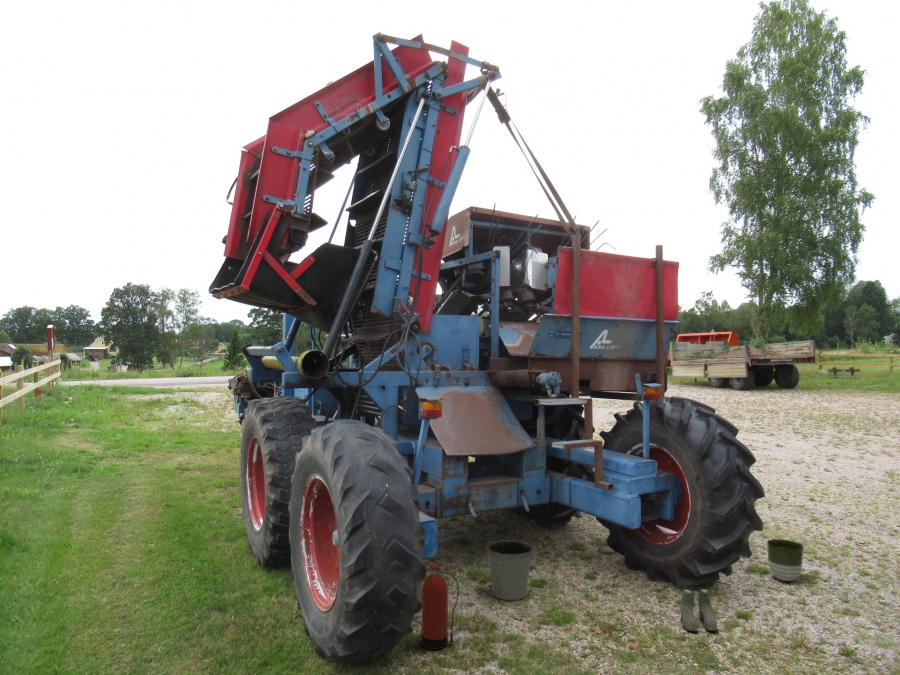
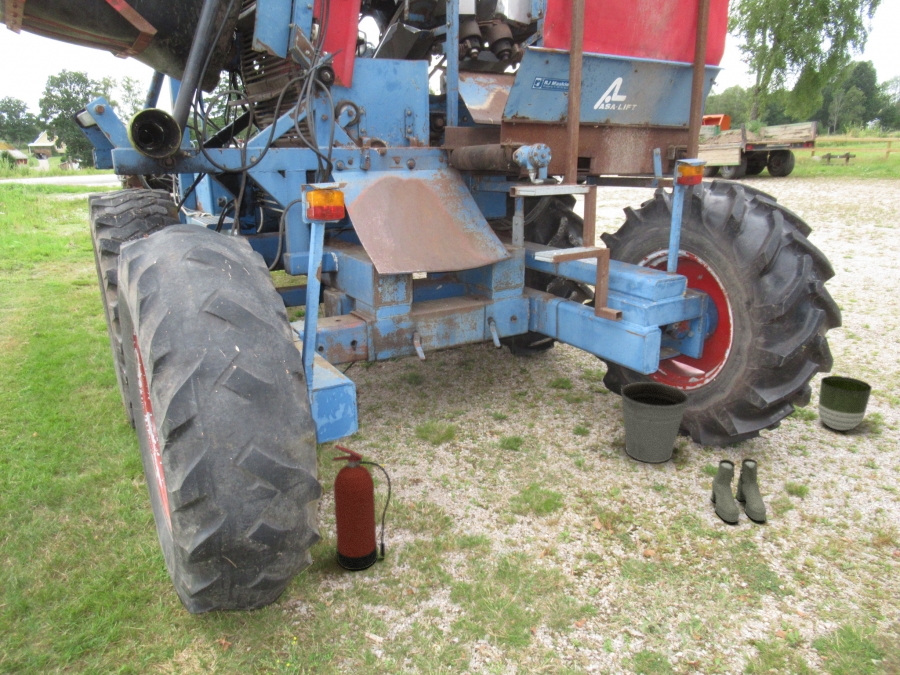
bucket: present [487,540,533,600] -> present [621,382,689,463]

